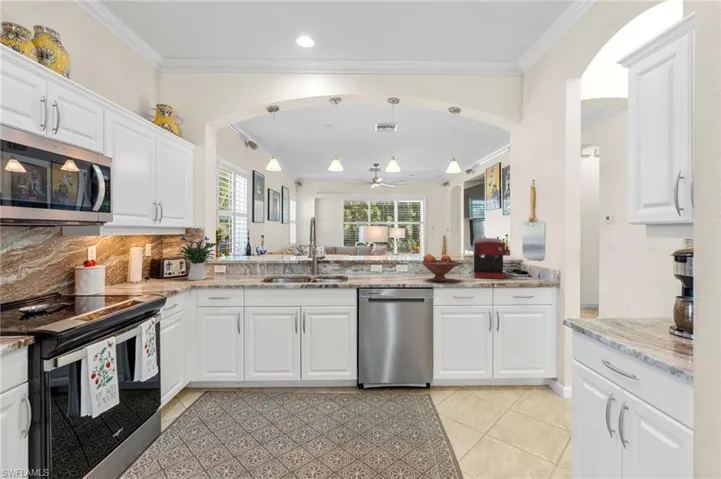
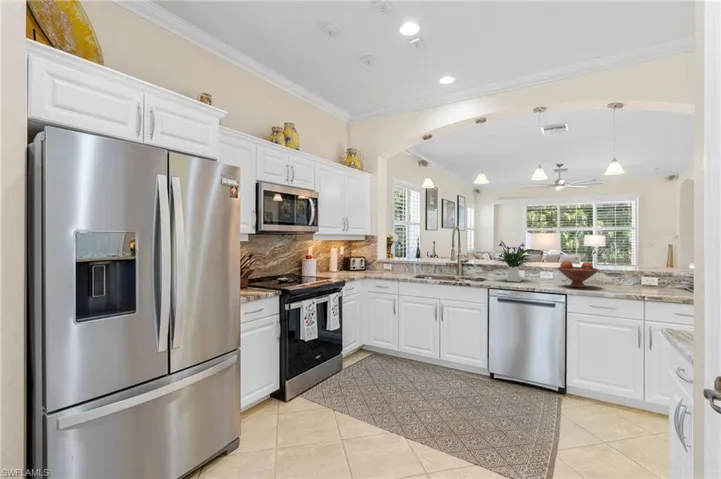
flower arrangement: present [175,234,218,280] -> present [497,241,533,282]
coffee maker: present [473,238,505,279] -> none [625,246,668,291]

